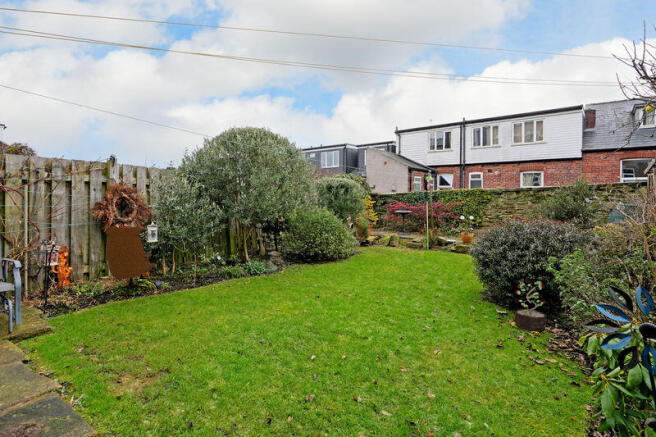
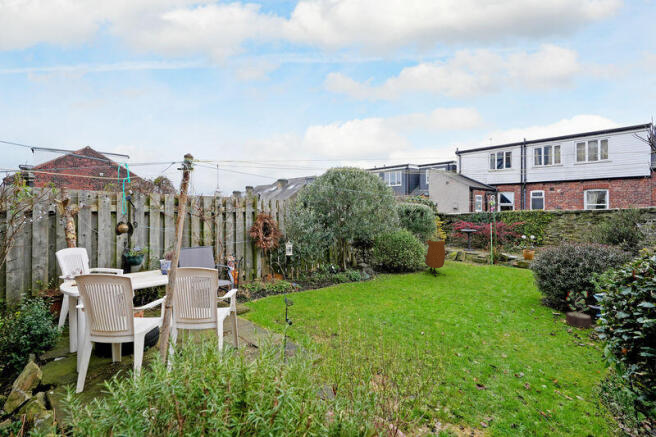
lounge chair: present [105,227,156,296] -> present [424,241,446,276]

